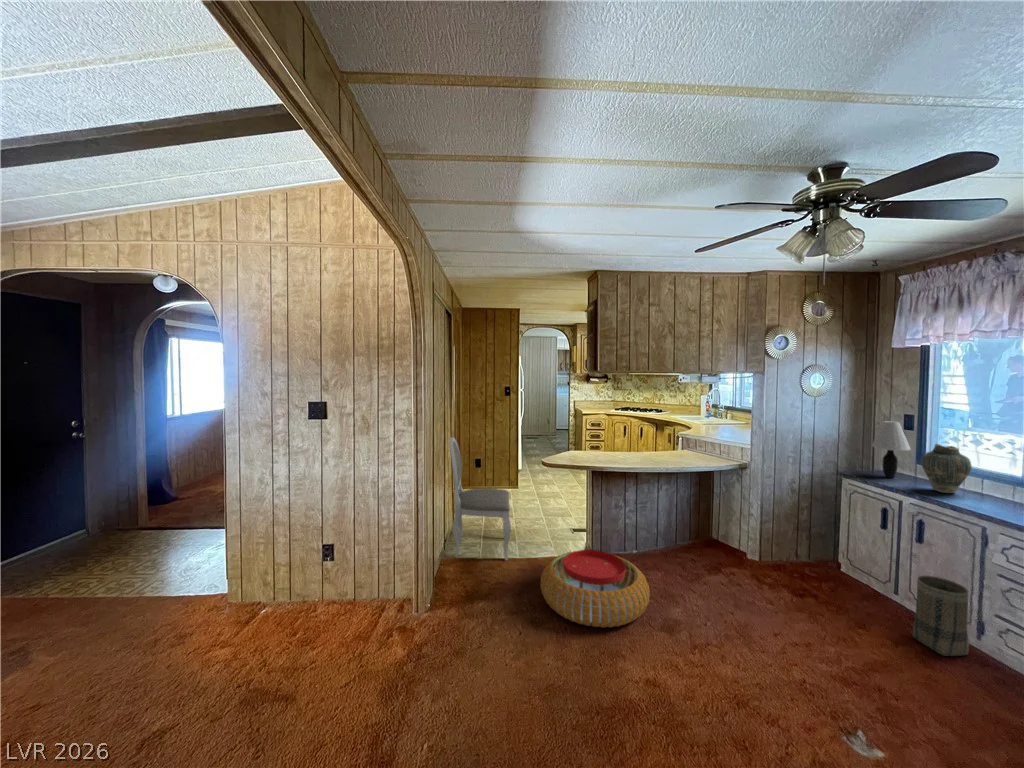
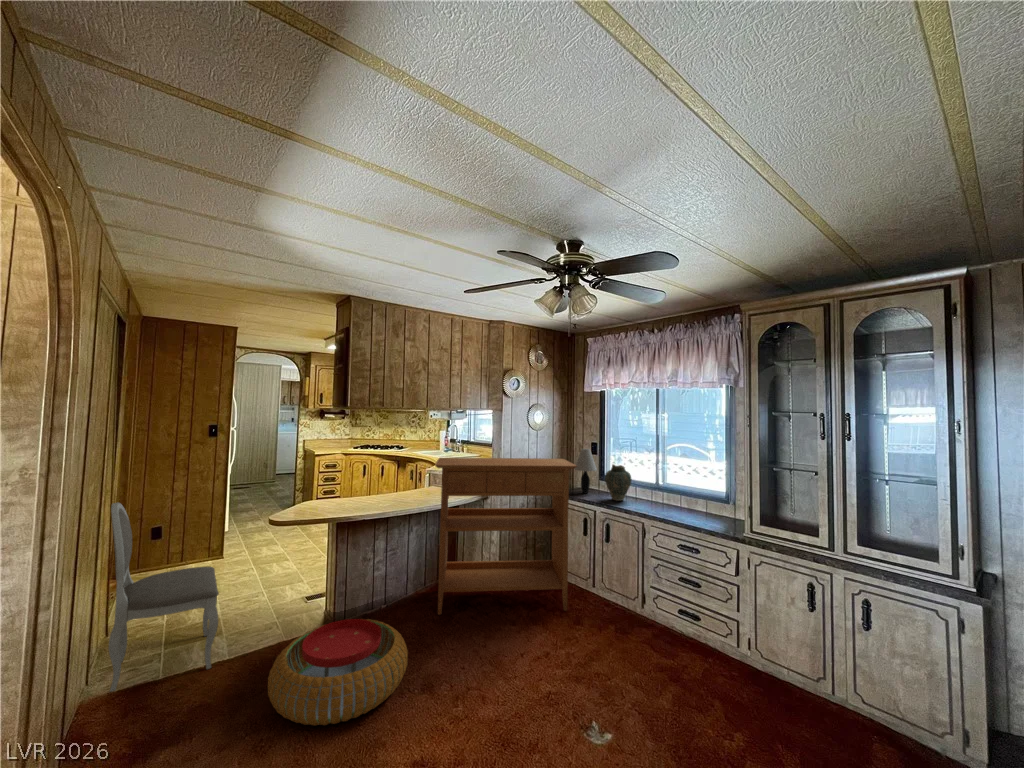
console table: none [680,421,867,609] -> present [435,458,577,615]
basket: present [913,576,969,656] -> none [608,568,639,630]

